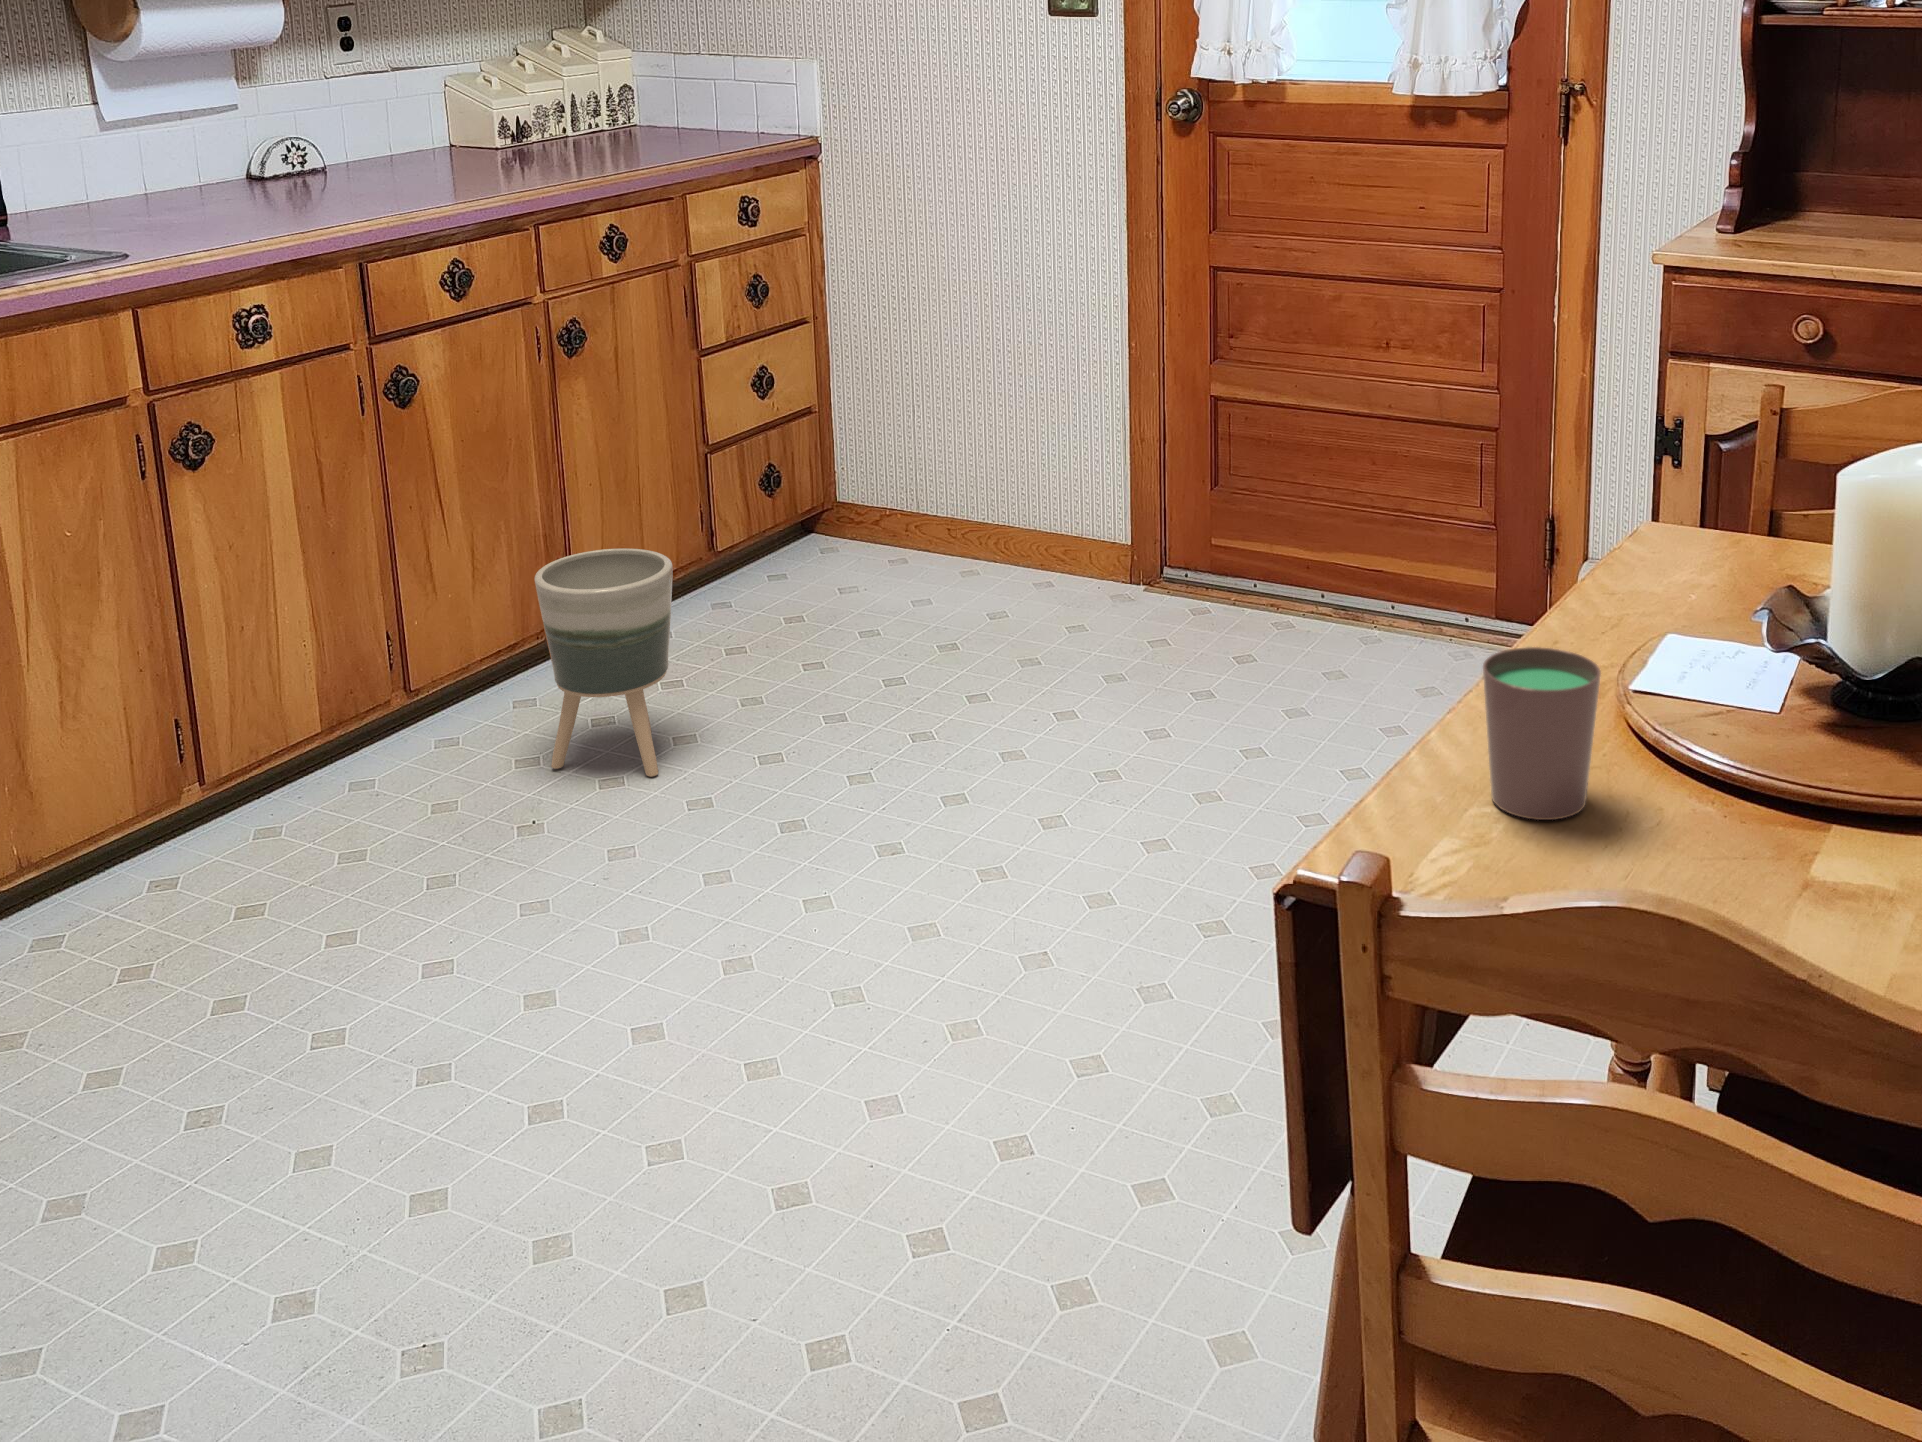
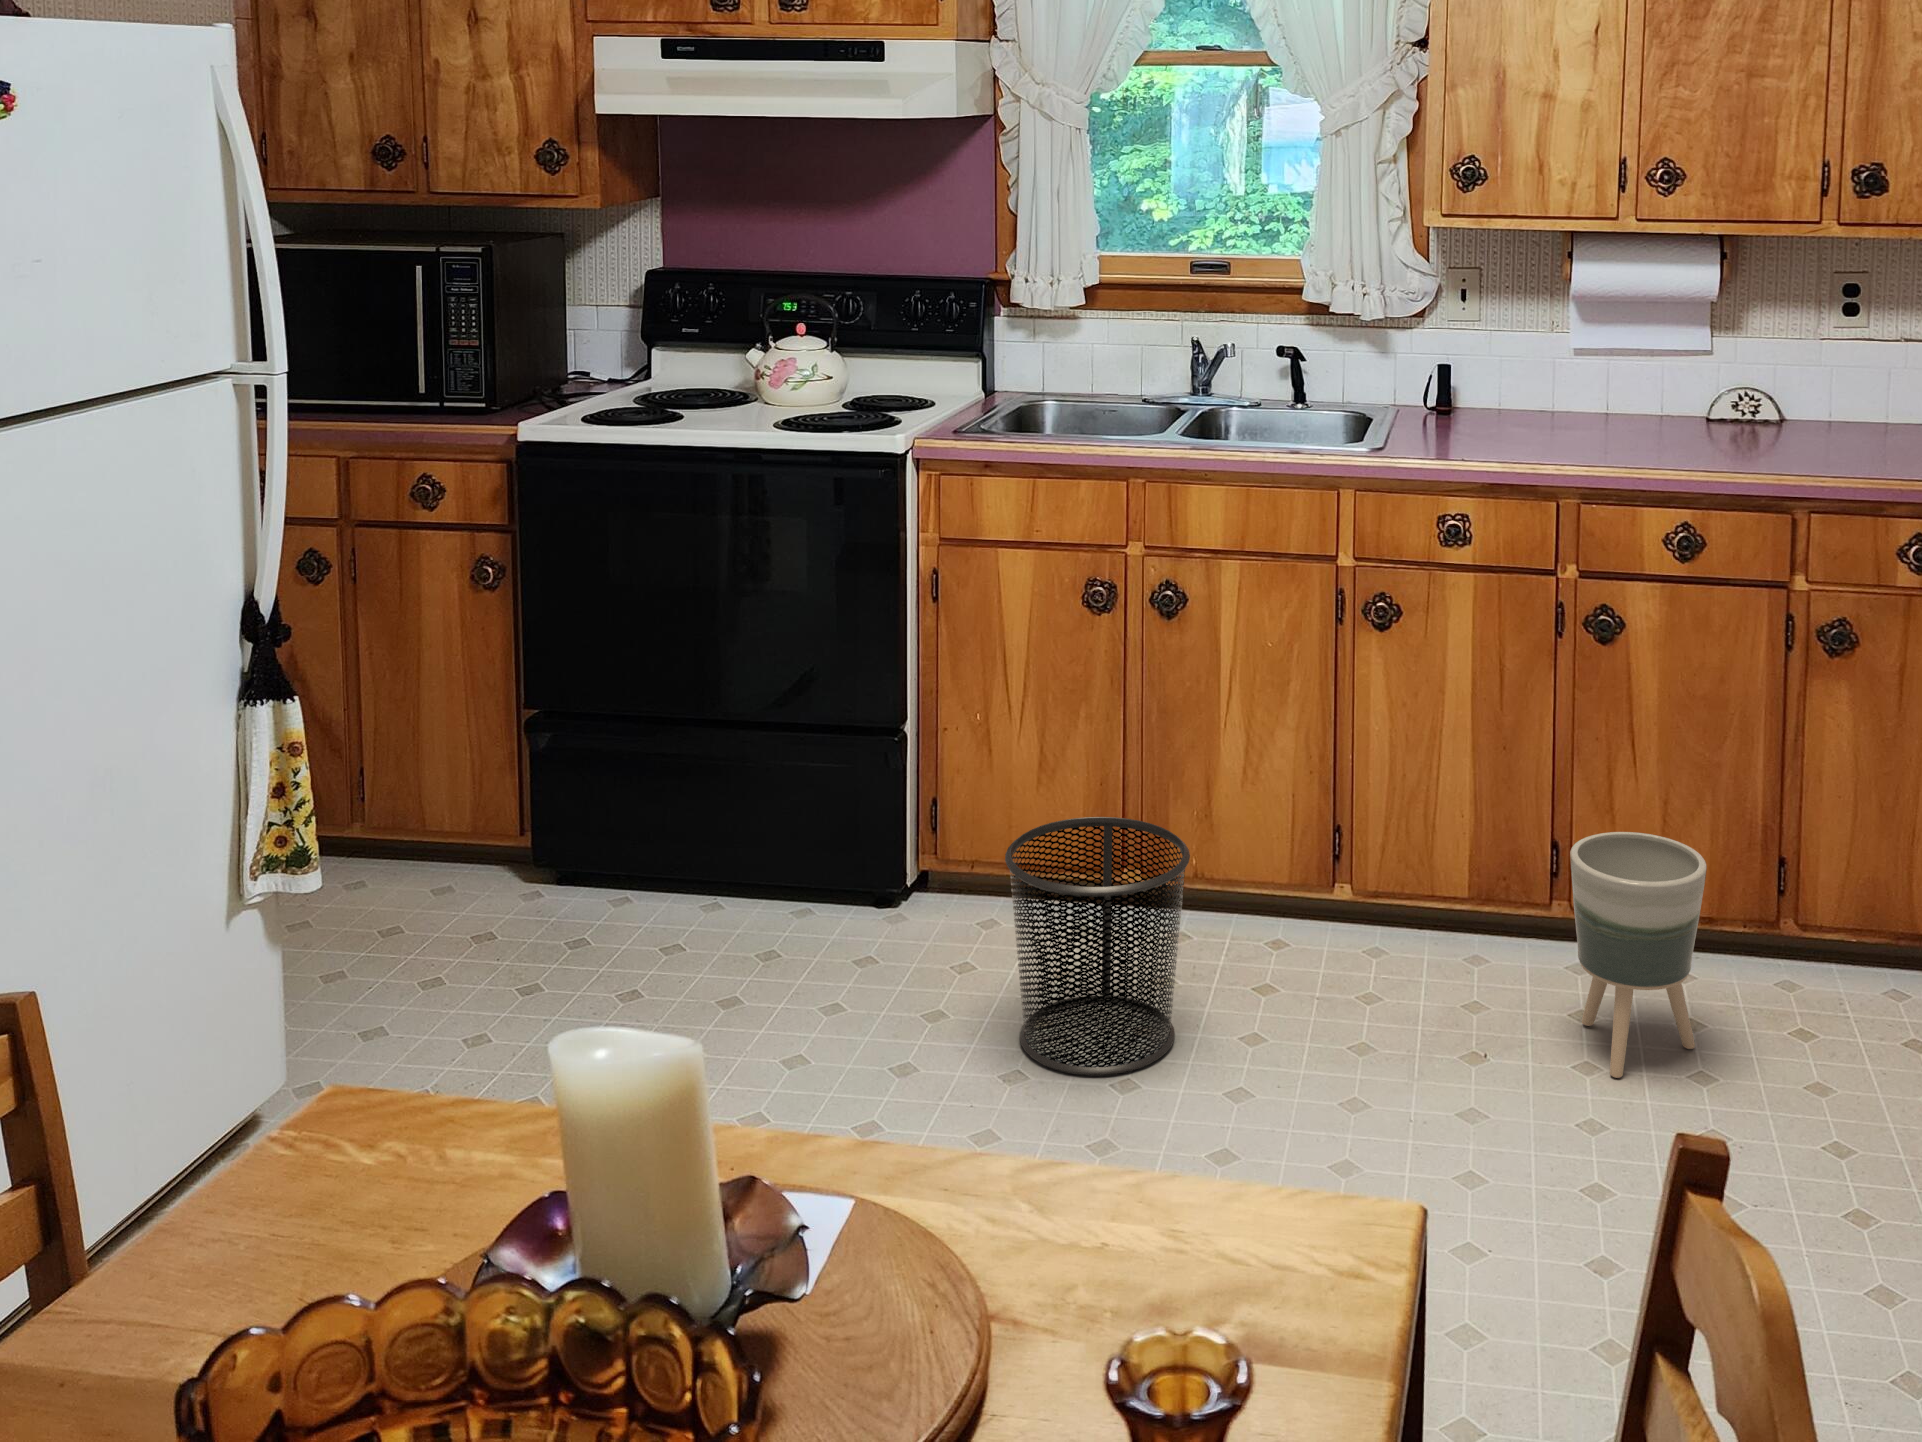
cup: present [1483,647,1601,820] -> none [327,1032,443,1207]
waste bin: none [56,757,339,1108] -> present [1005,817,1190,1076]

